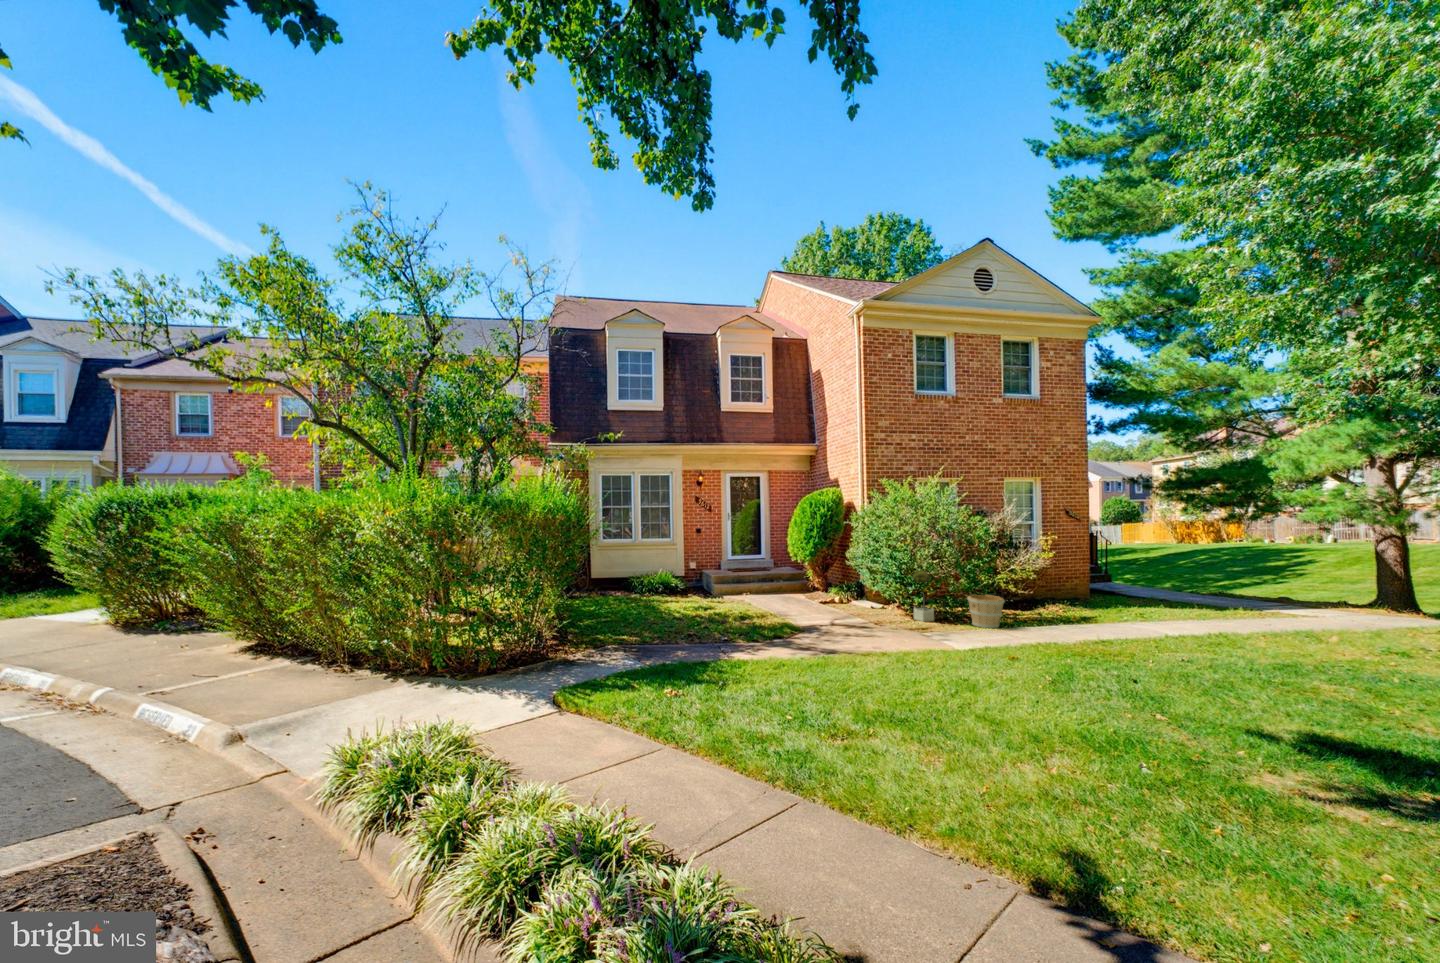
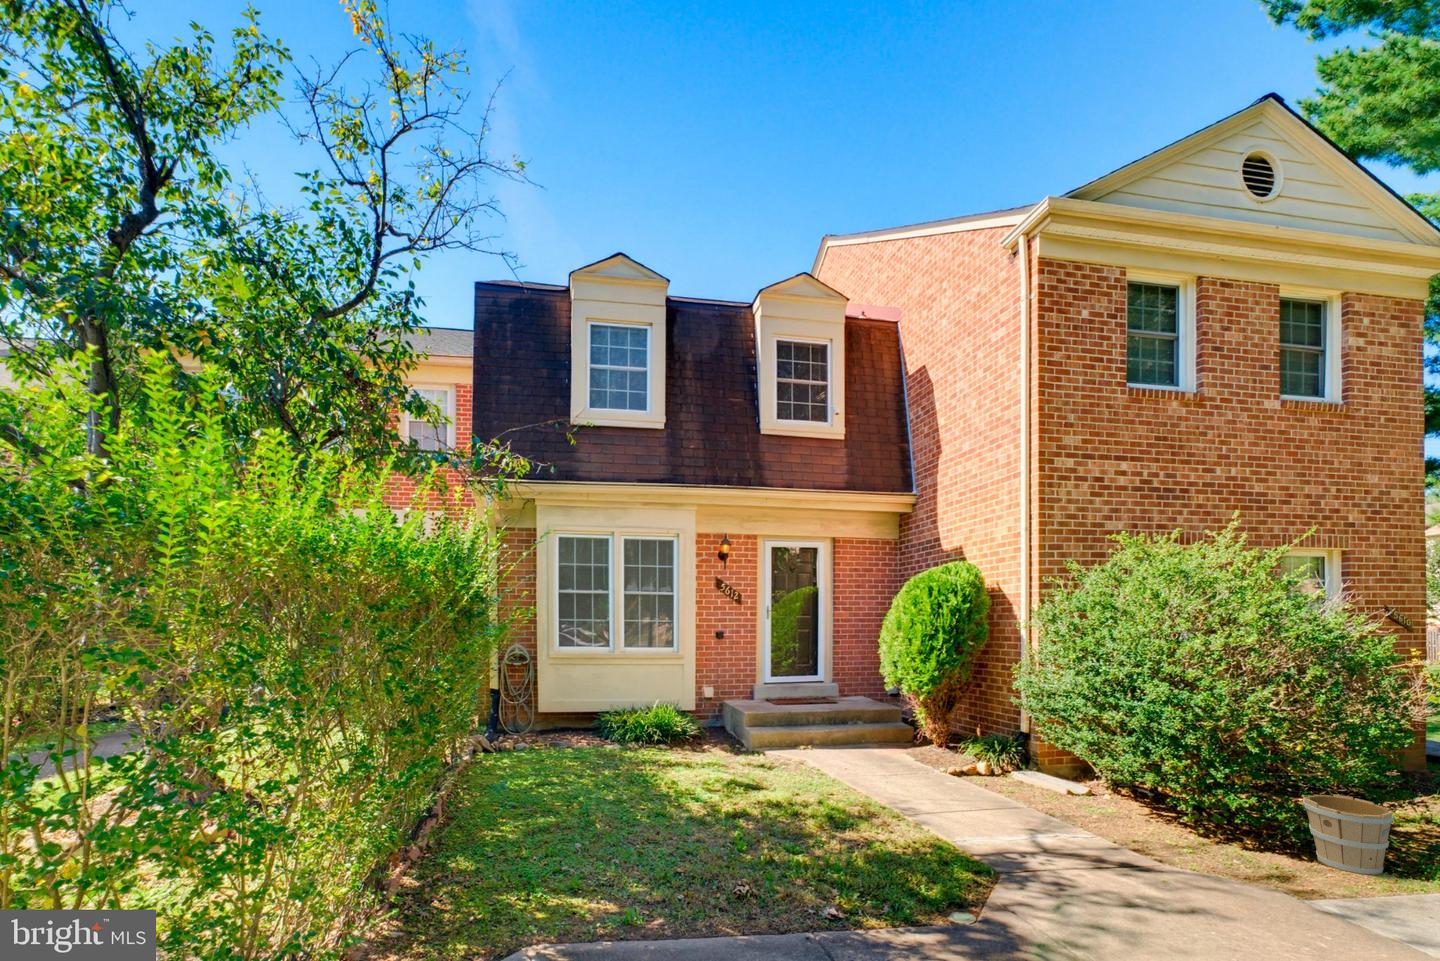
potted tree: present [913,571,934,622] -> none [1171,733,1227,850]

